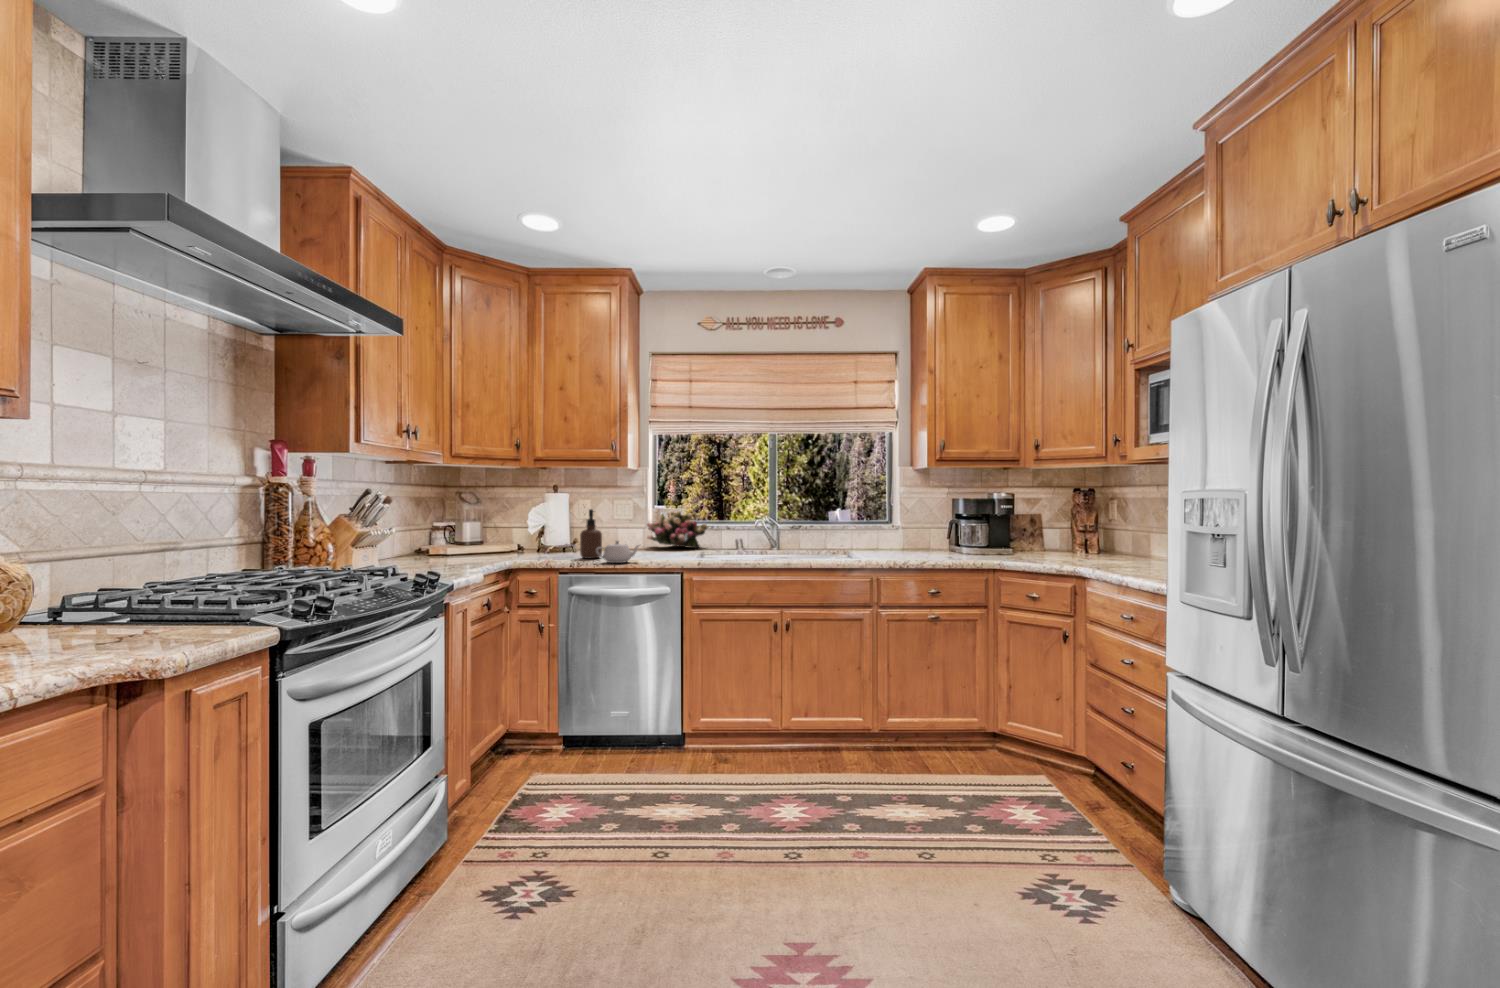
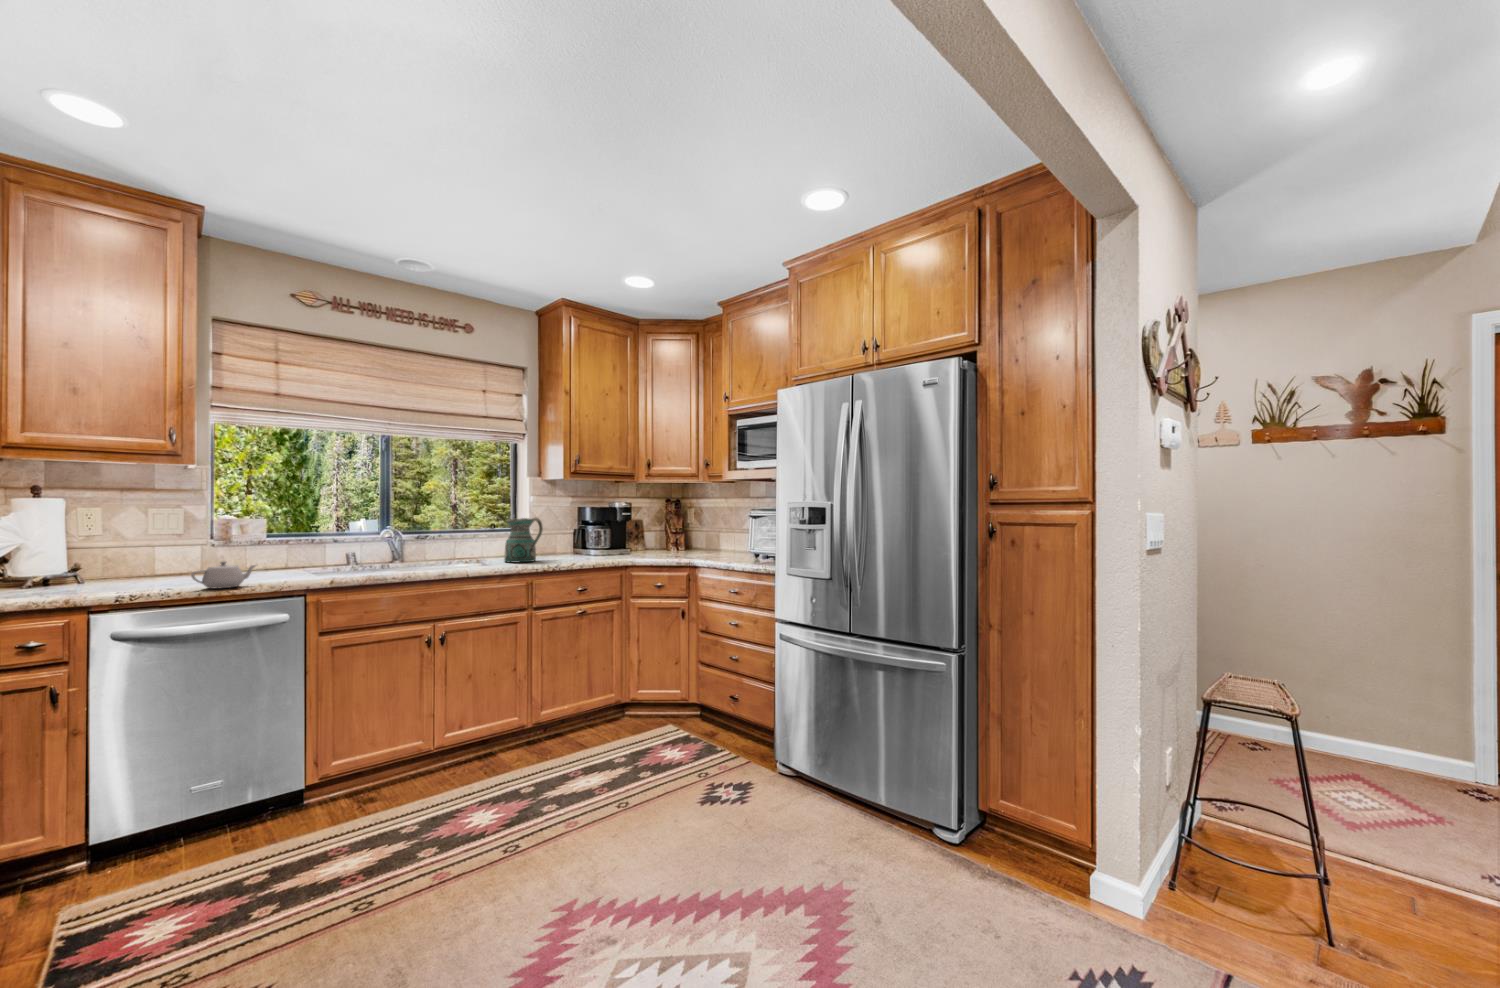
soap dispenser: present [580,509,602,558] -> none [154,526,189,586]
ceramic pitcher: none [862,509,904,558] -> present [504,518,543,563]
flower arrangement: present [647,511,707,548] -> none [237,525,320,566]

